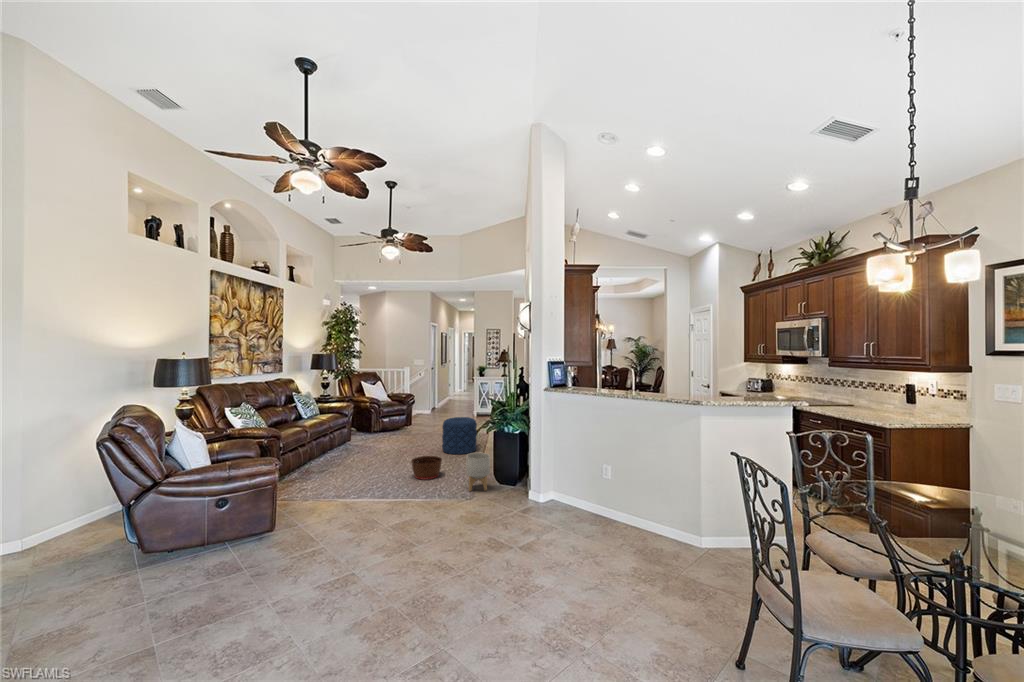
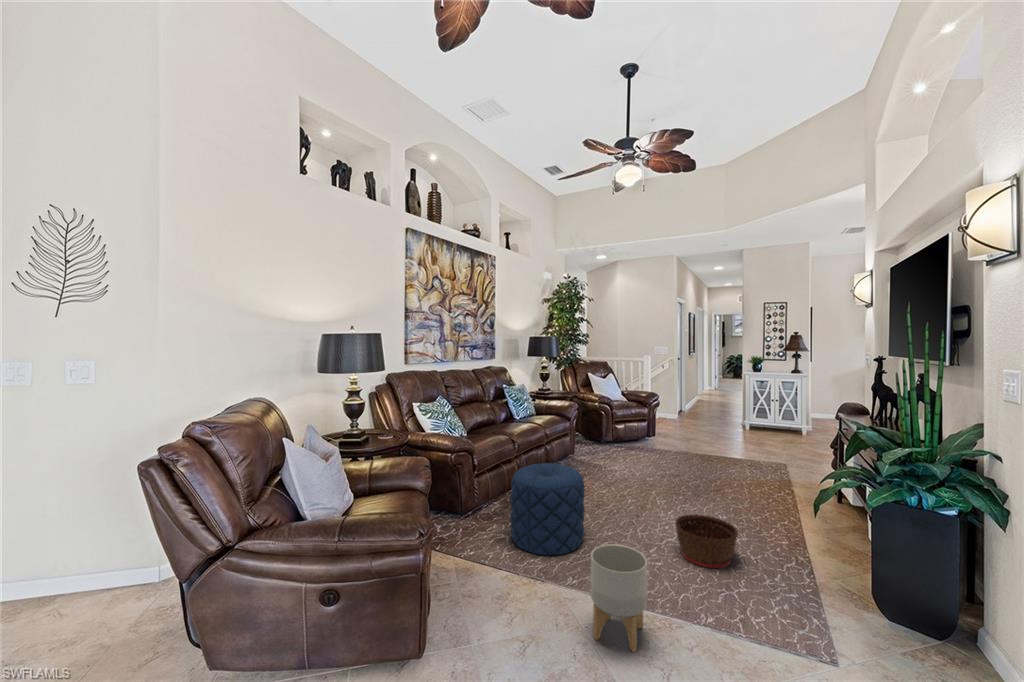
pouf: present [442,417,477,454] -> present [510,463,585,555]
planter: present [466,453,490,491] -> present [591,544,647,652]

